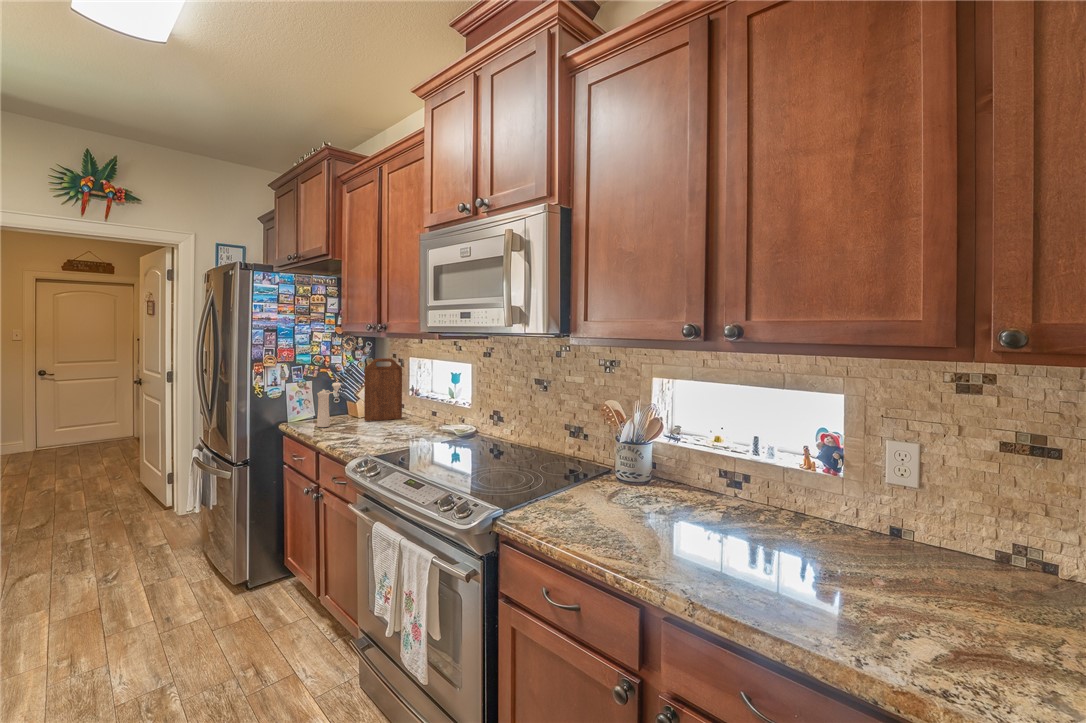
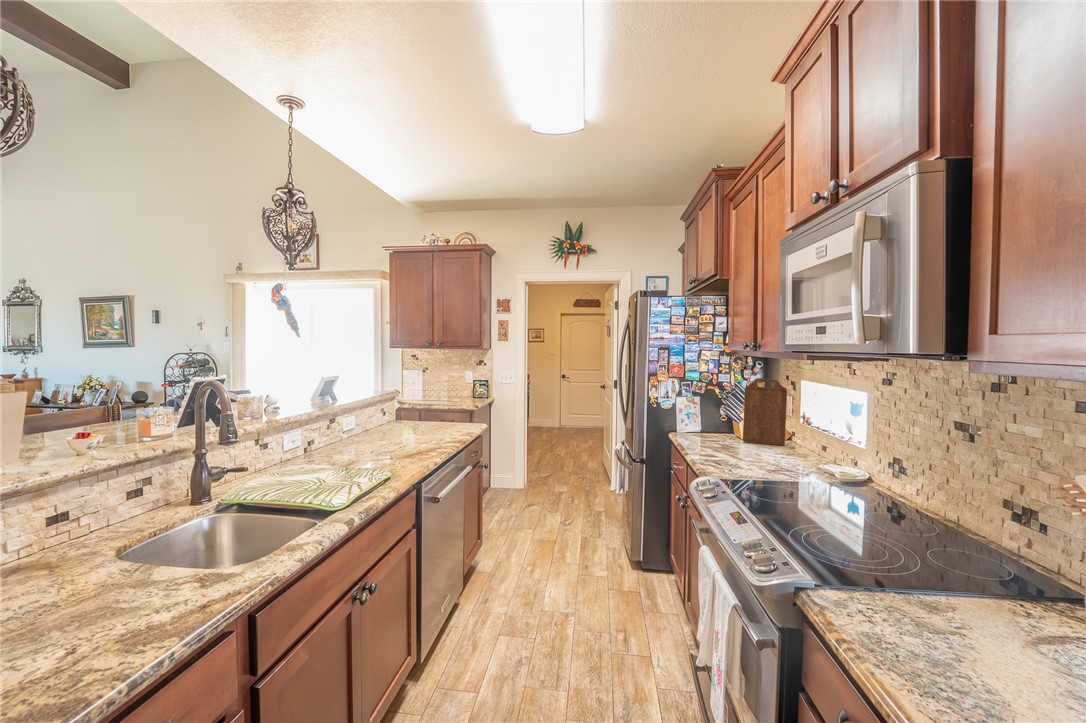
pepper mill: present [317,383,341,427] -> none [695,400,721,441]

